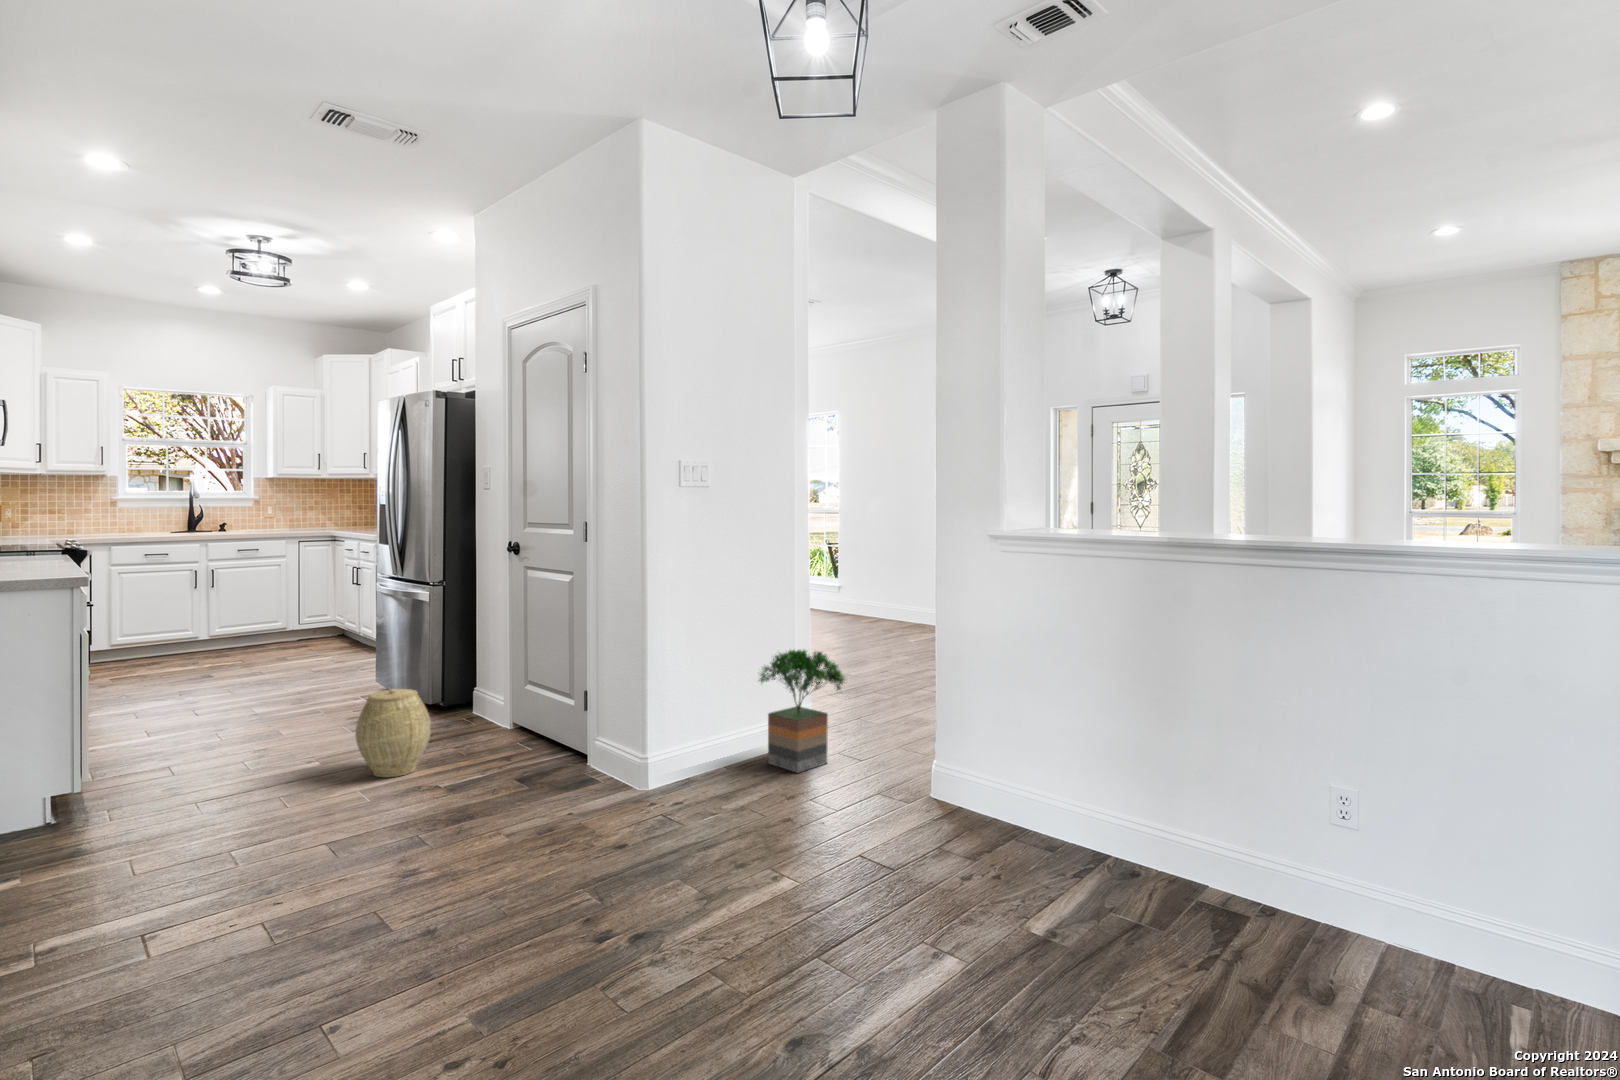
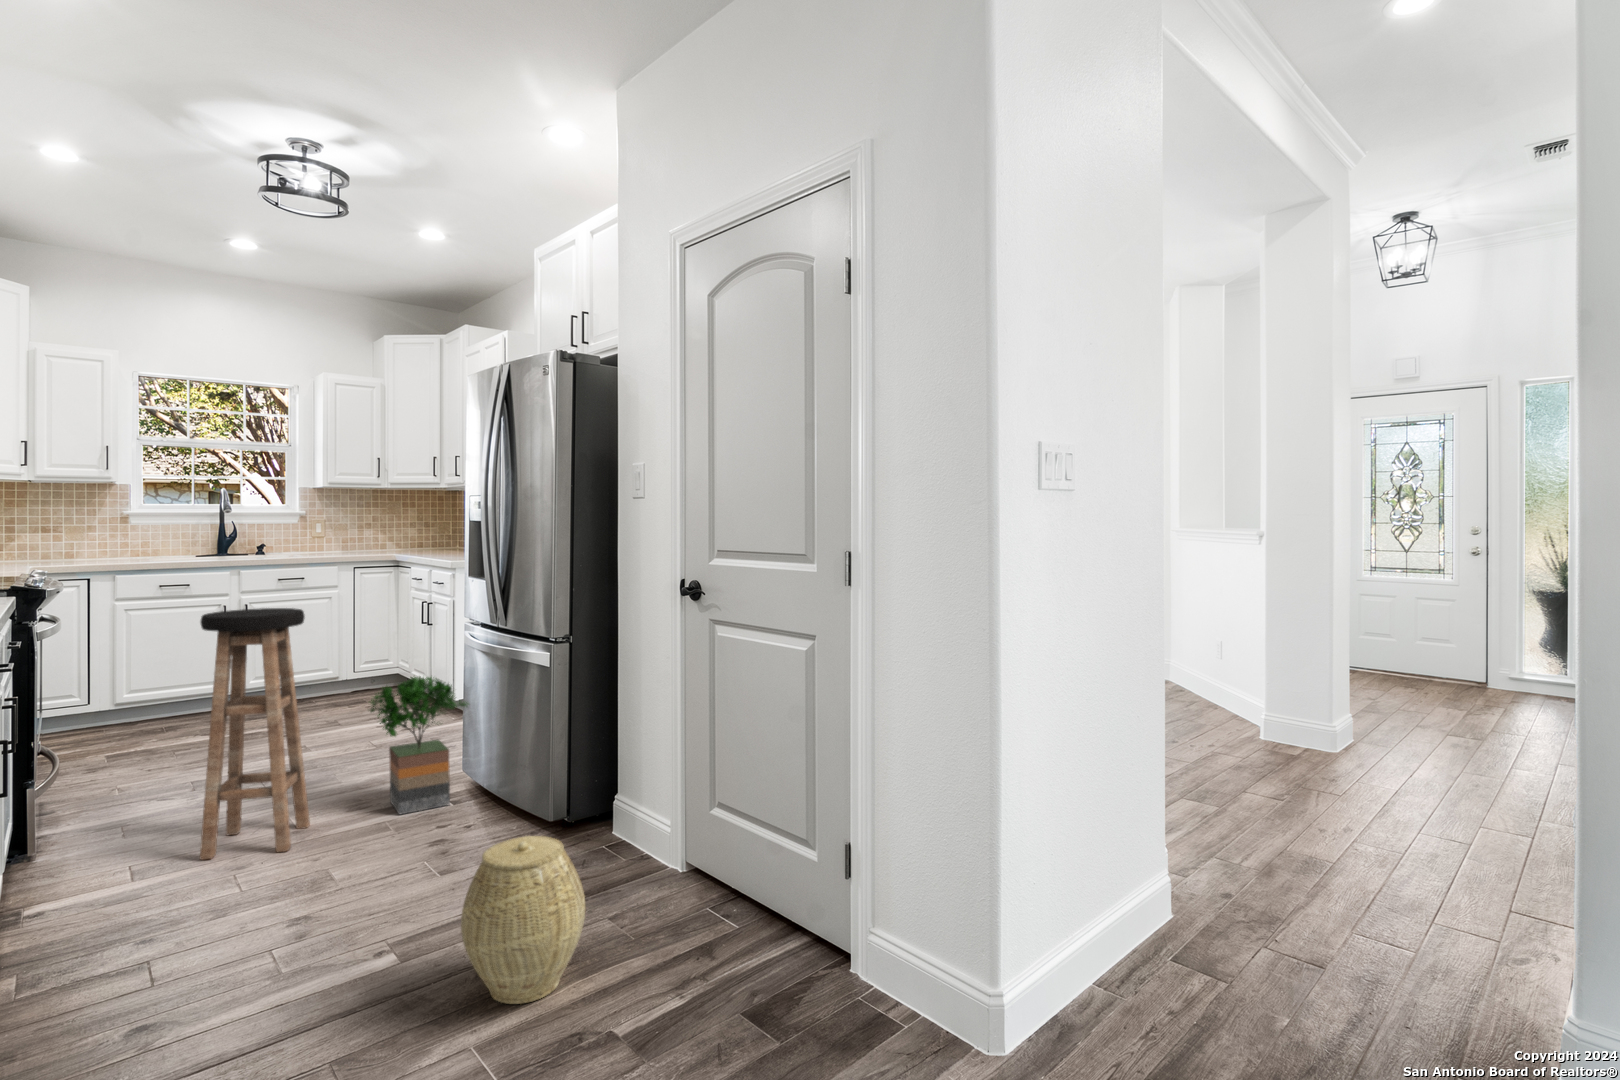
bar stool: none [190,564,266,727] -> present [200,608,310,860]
potted tree: present [759,650,845,773] -> present [370,677,468,814]

